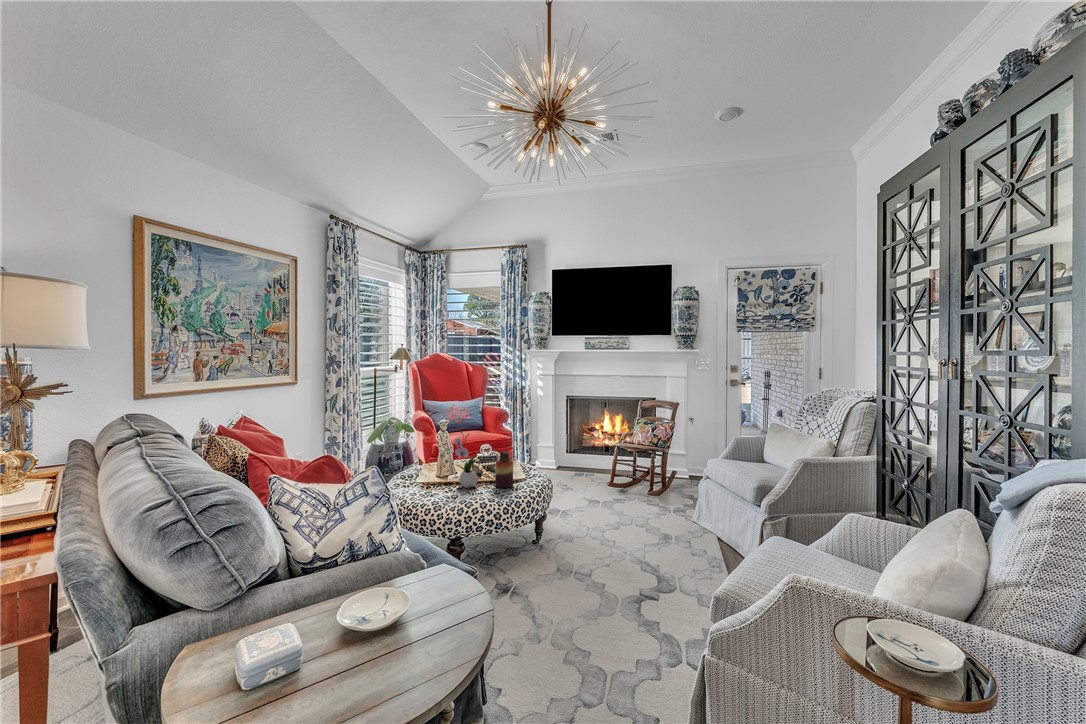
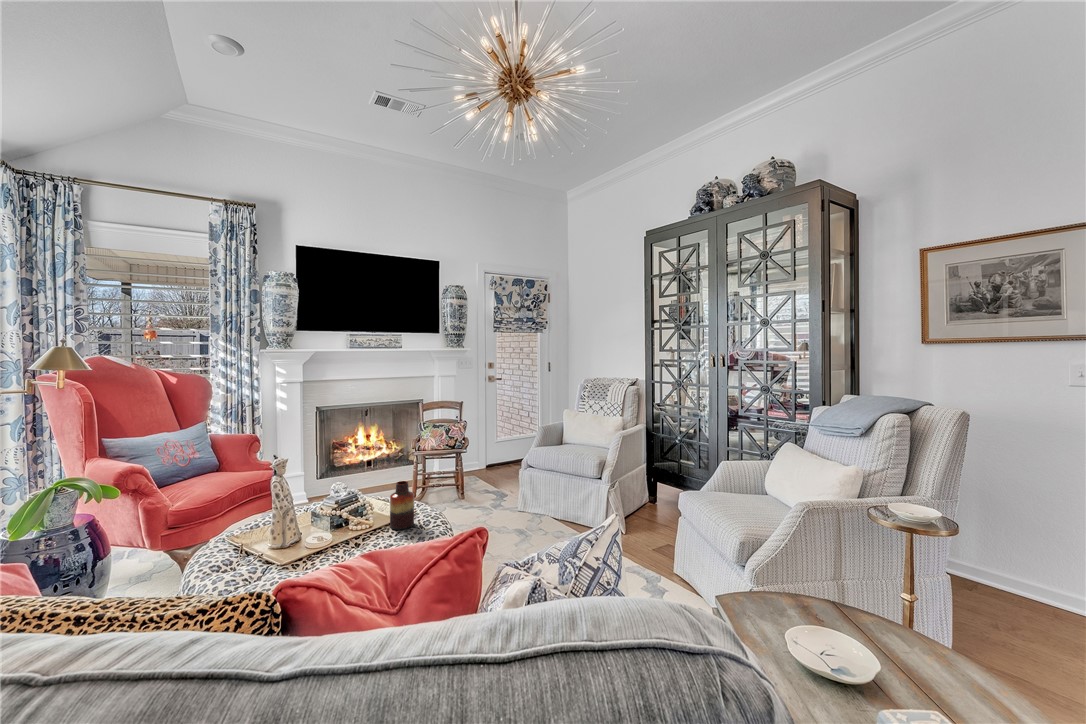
flower arrangement: present [455,428,480,488] -> none [340,463,377,544]

